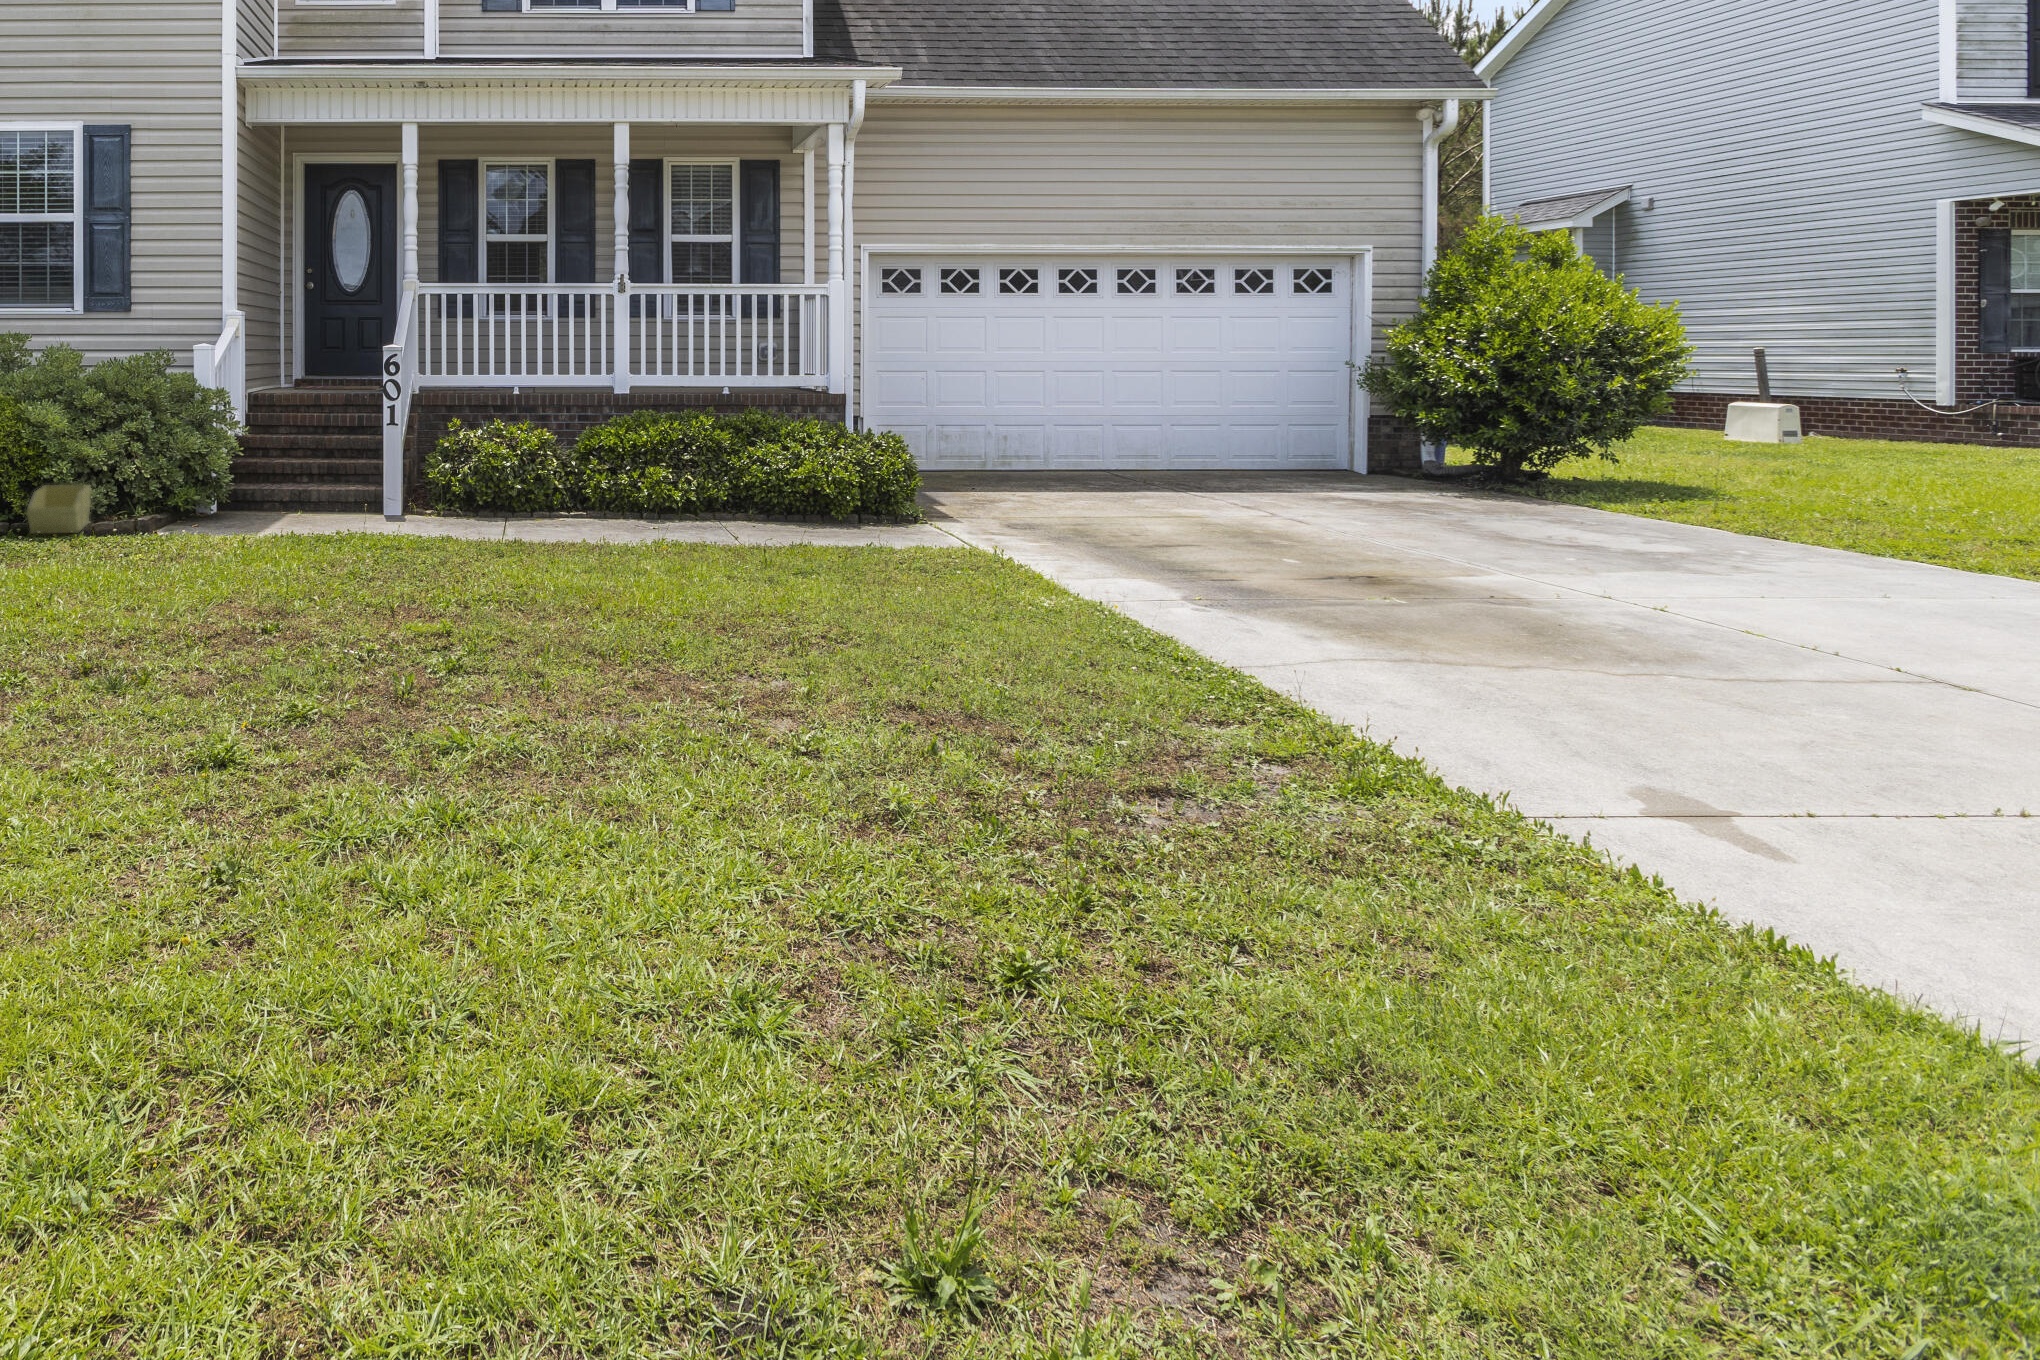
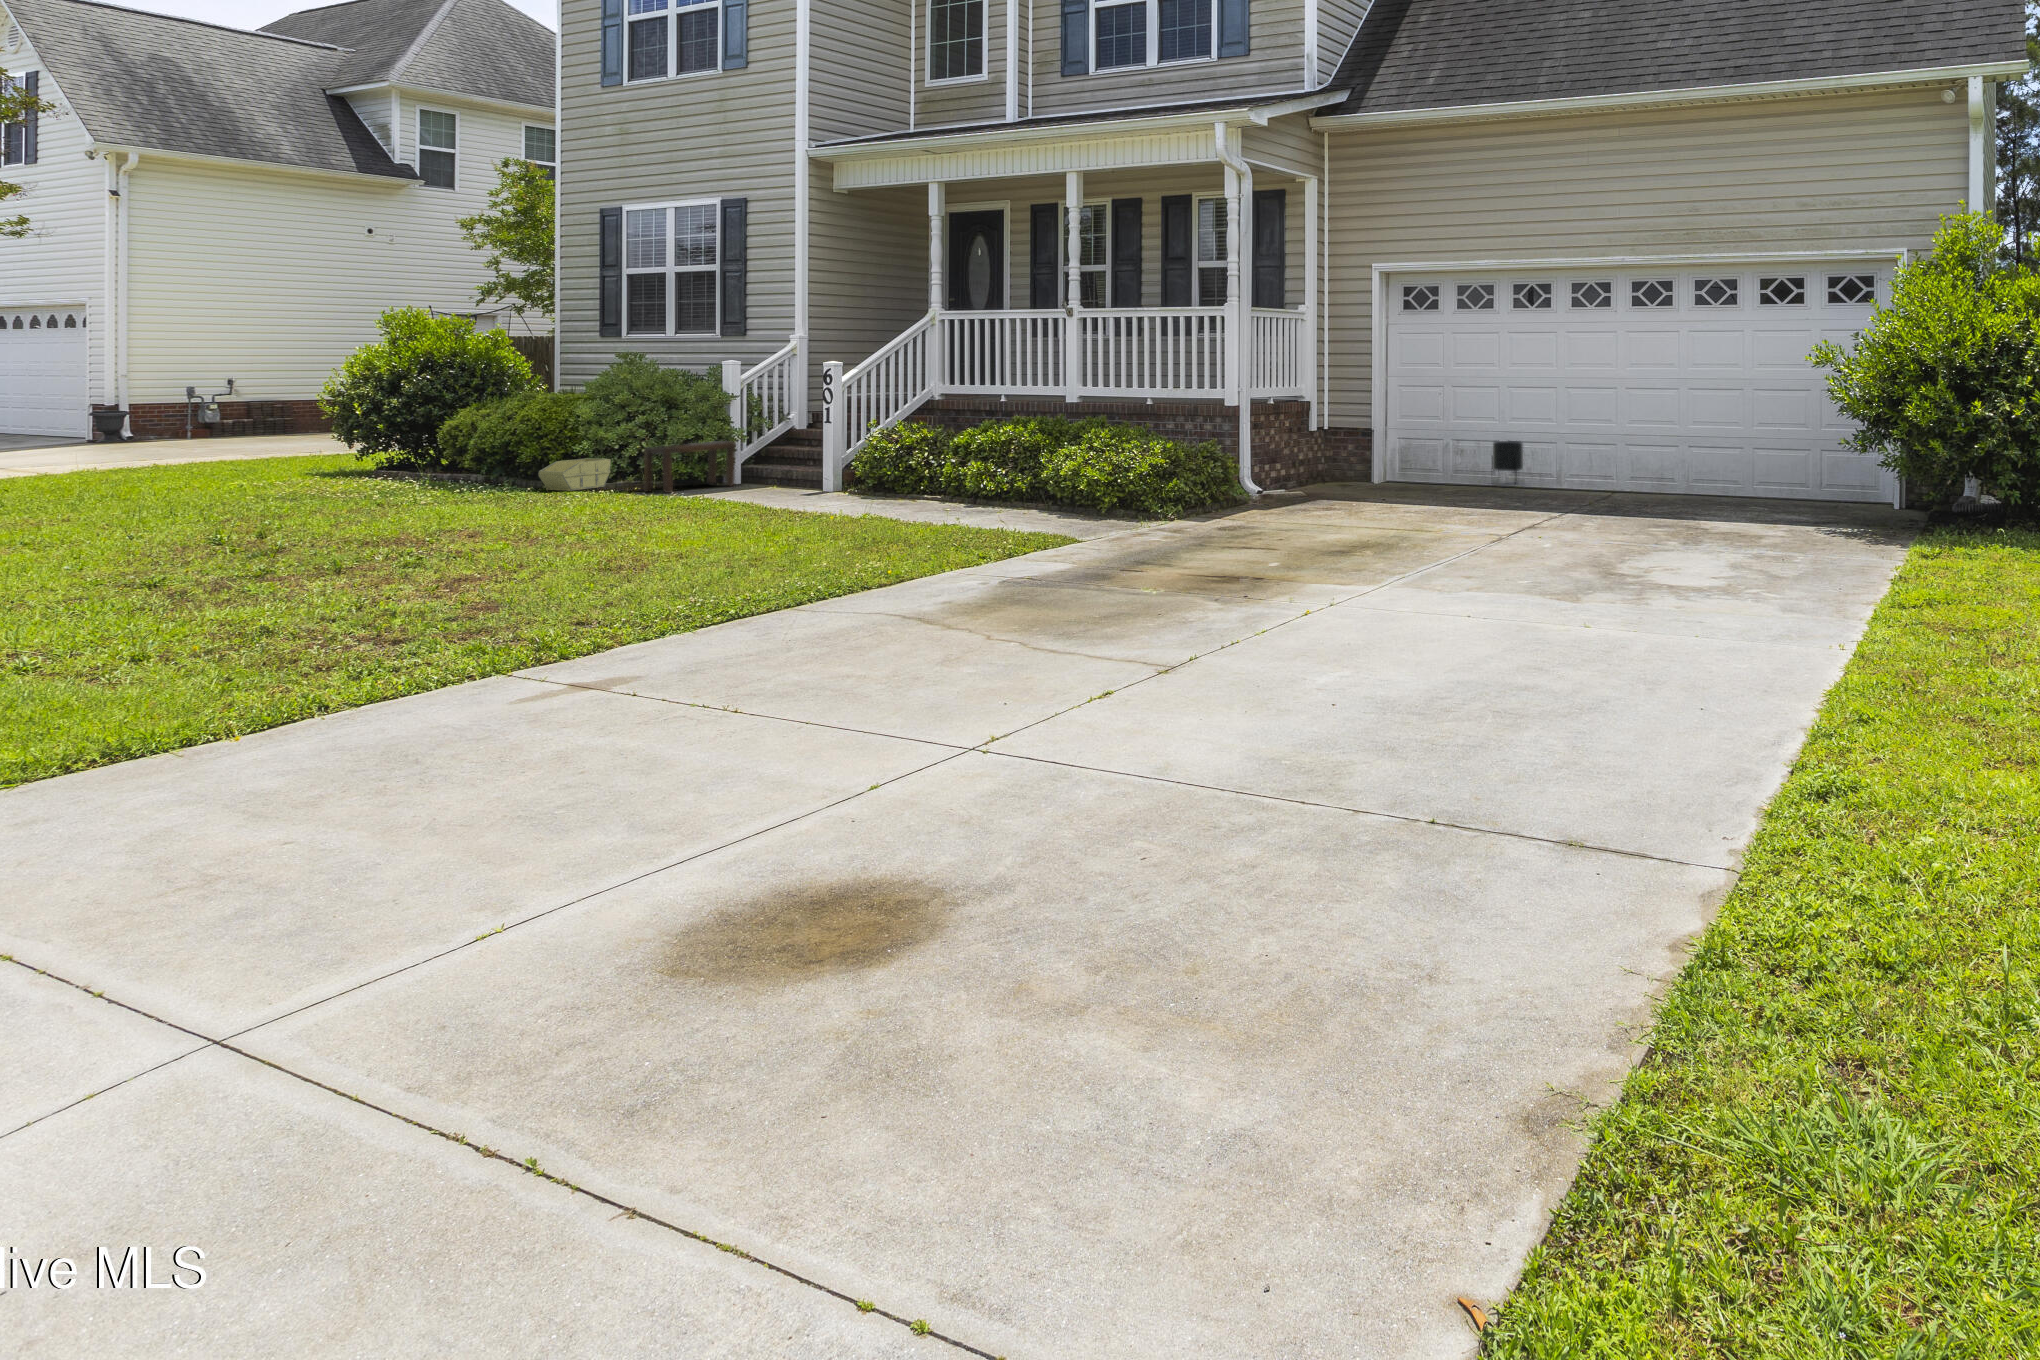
planter: none [983,423,1014,467] -> present [1492,441,1523,473]
bench: none [186,454,266,528] -> present [644,441,736,493]

